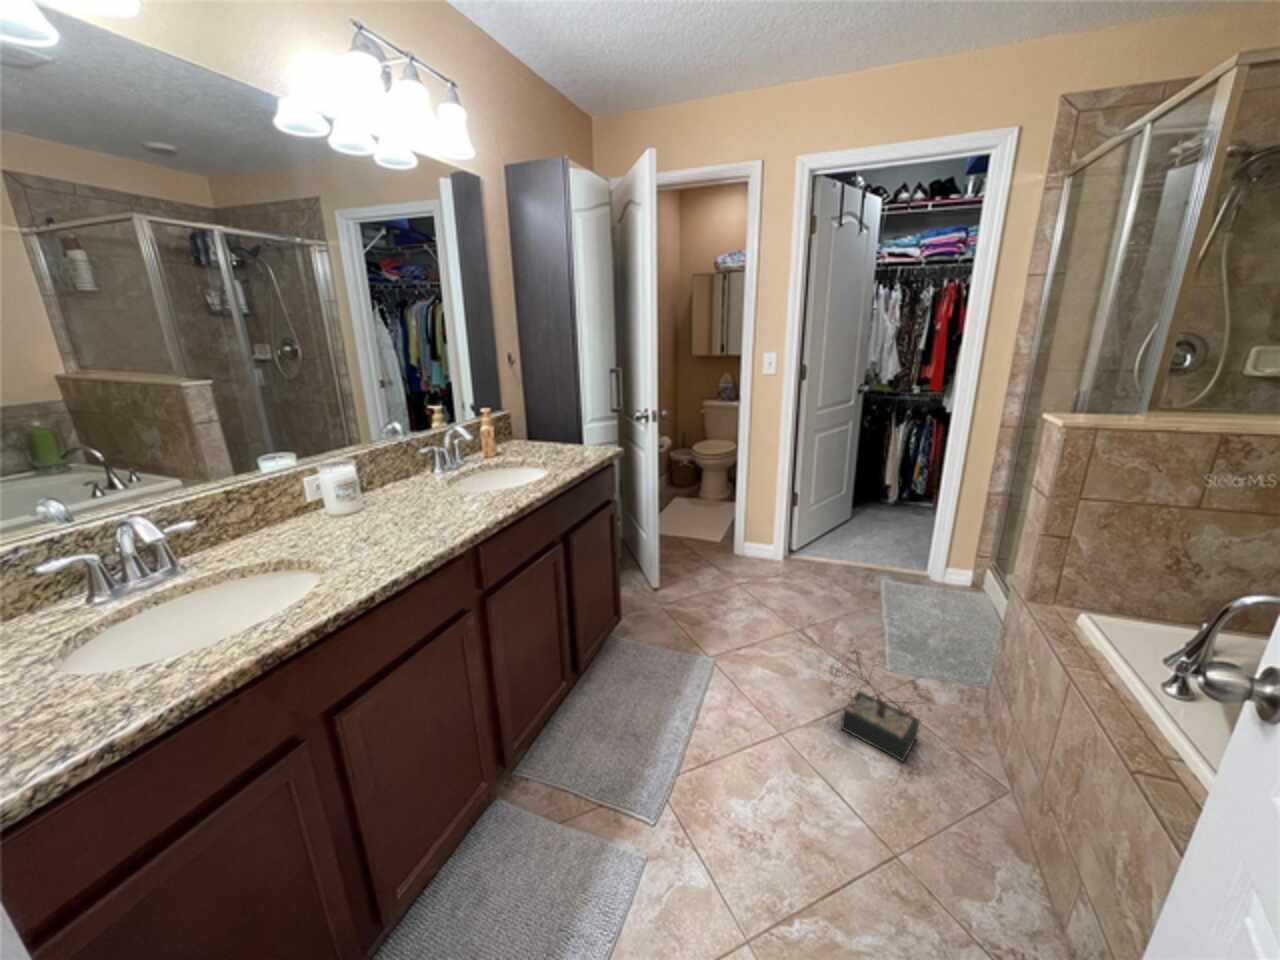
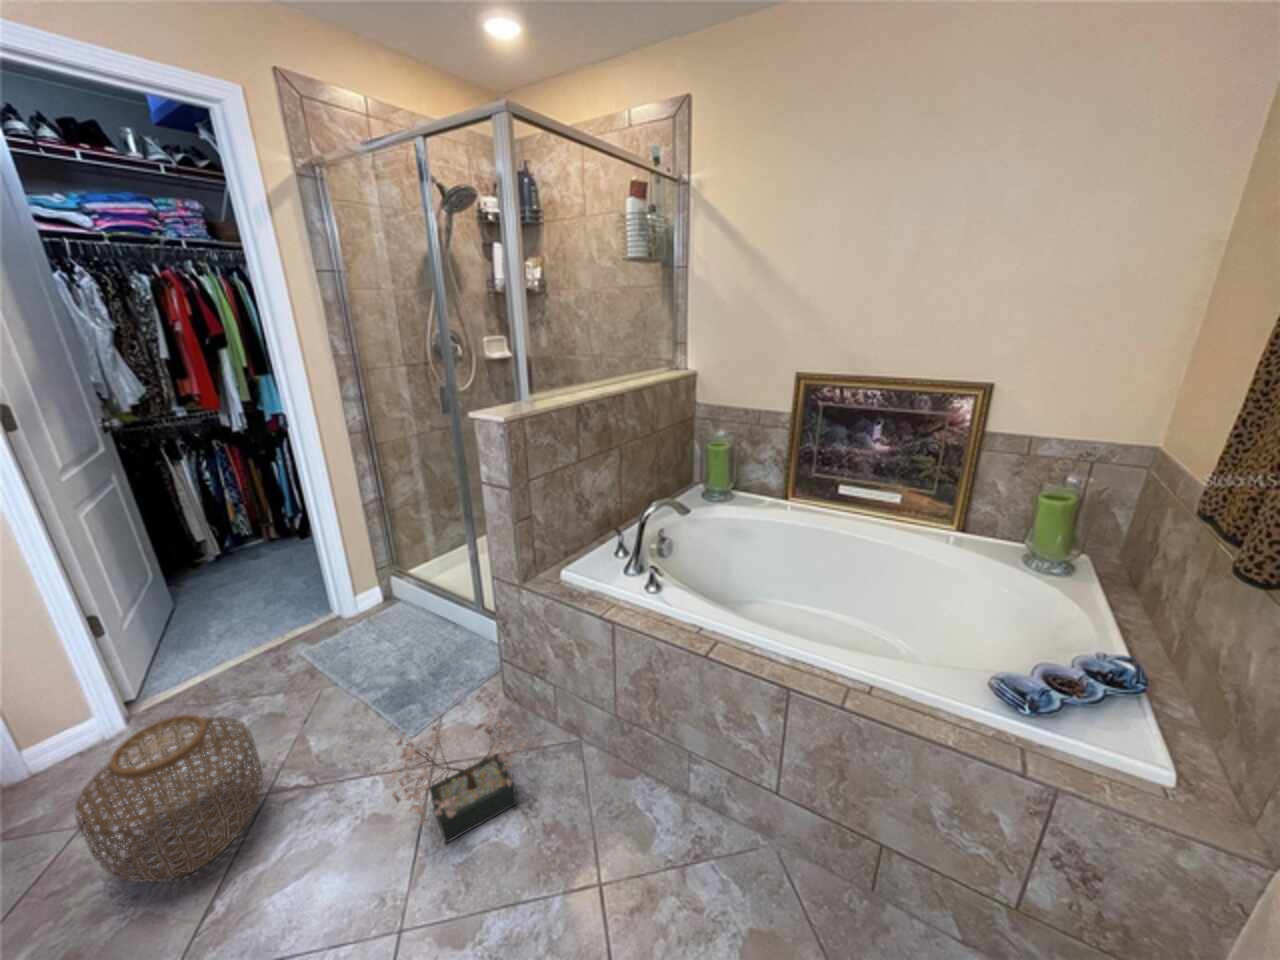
woven basket: none [725,544,803,631] -> present [76,715,263,882]

